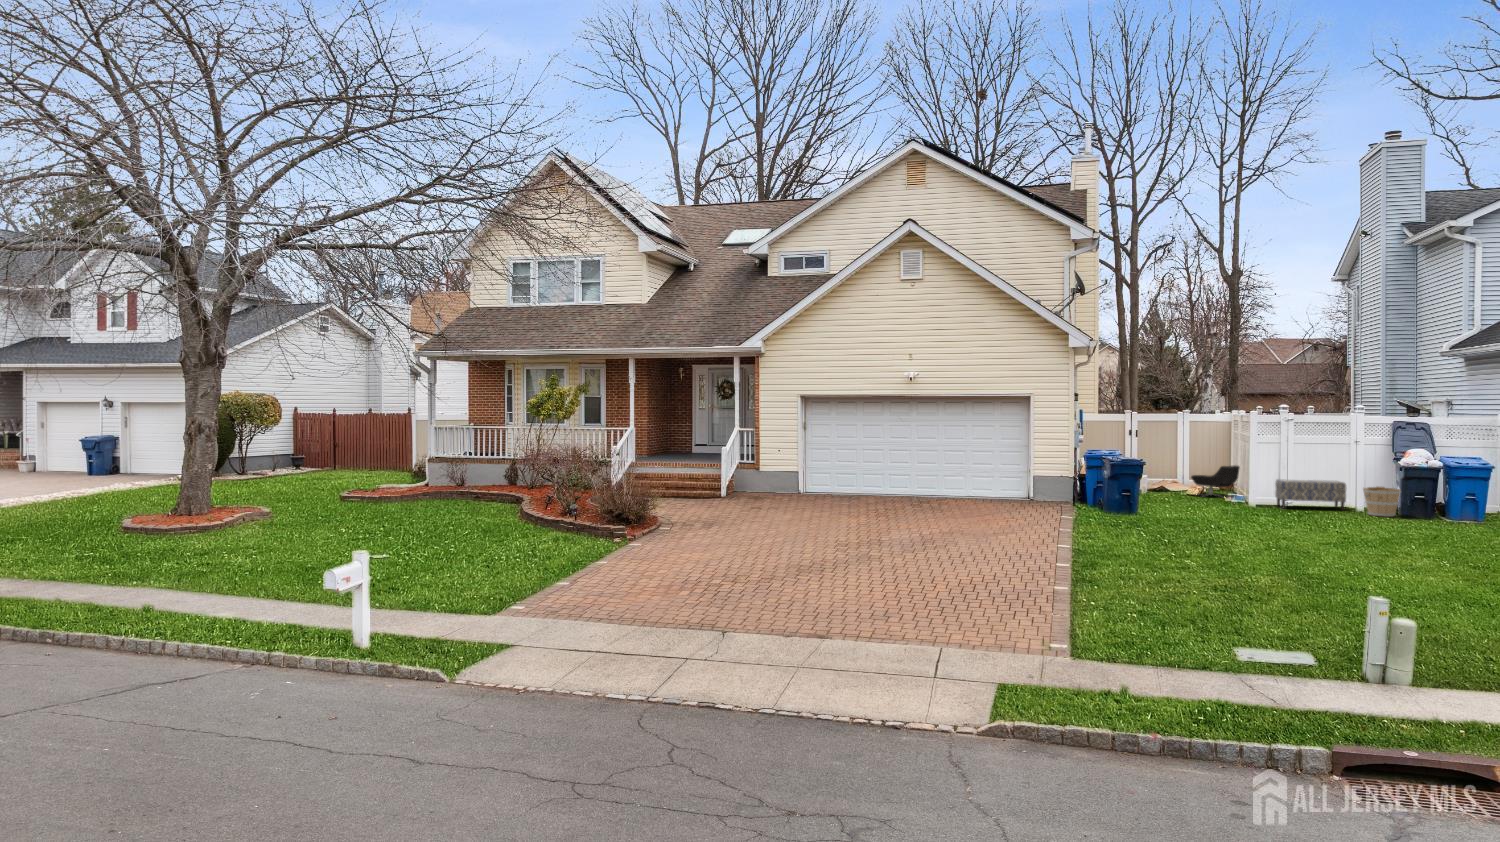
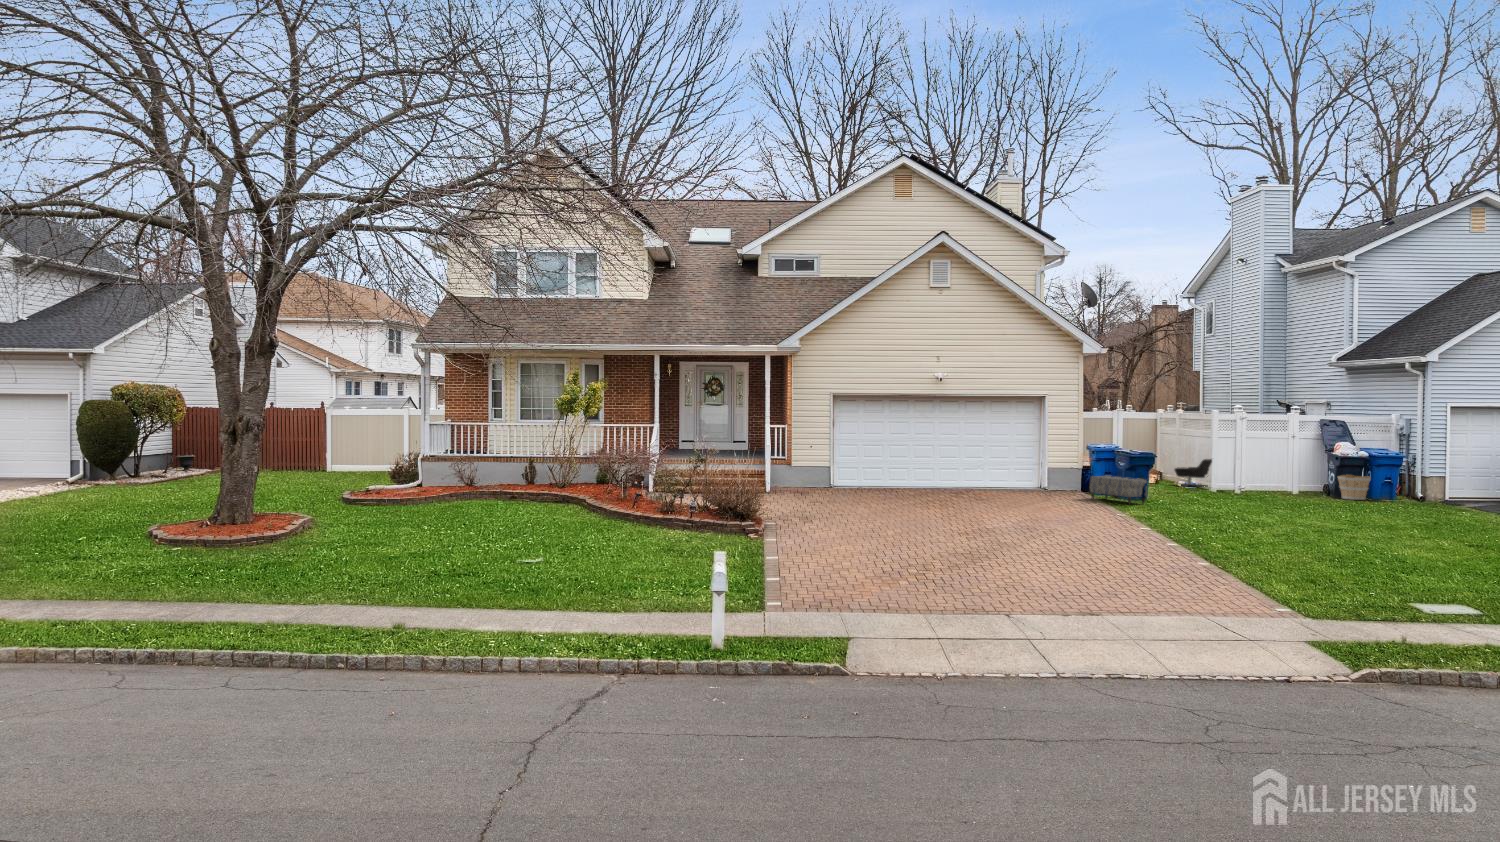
bench: present [1275,479,1346,510] -> present [1090,476,1147,504]

